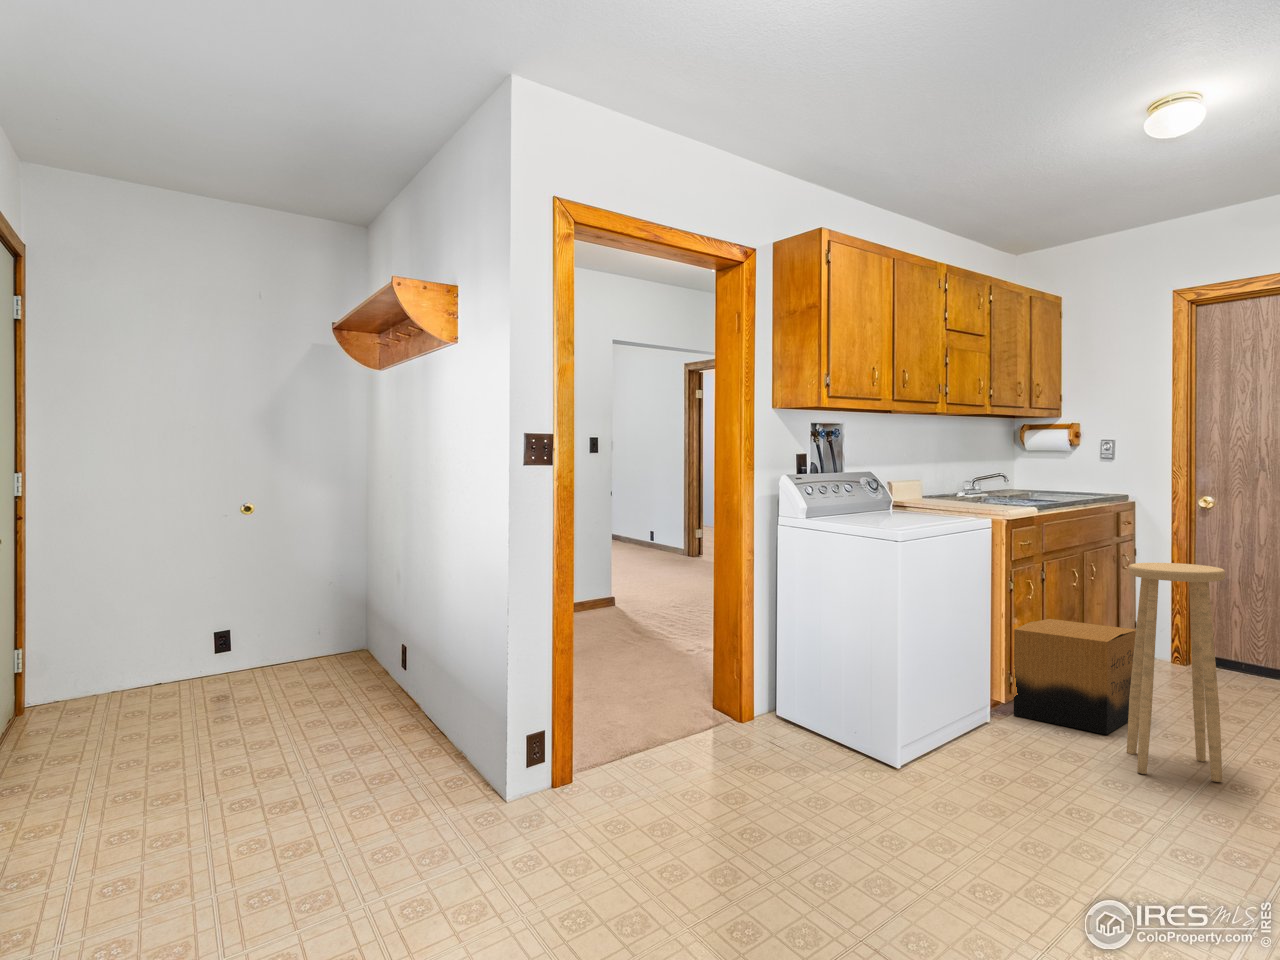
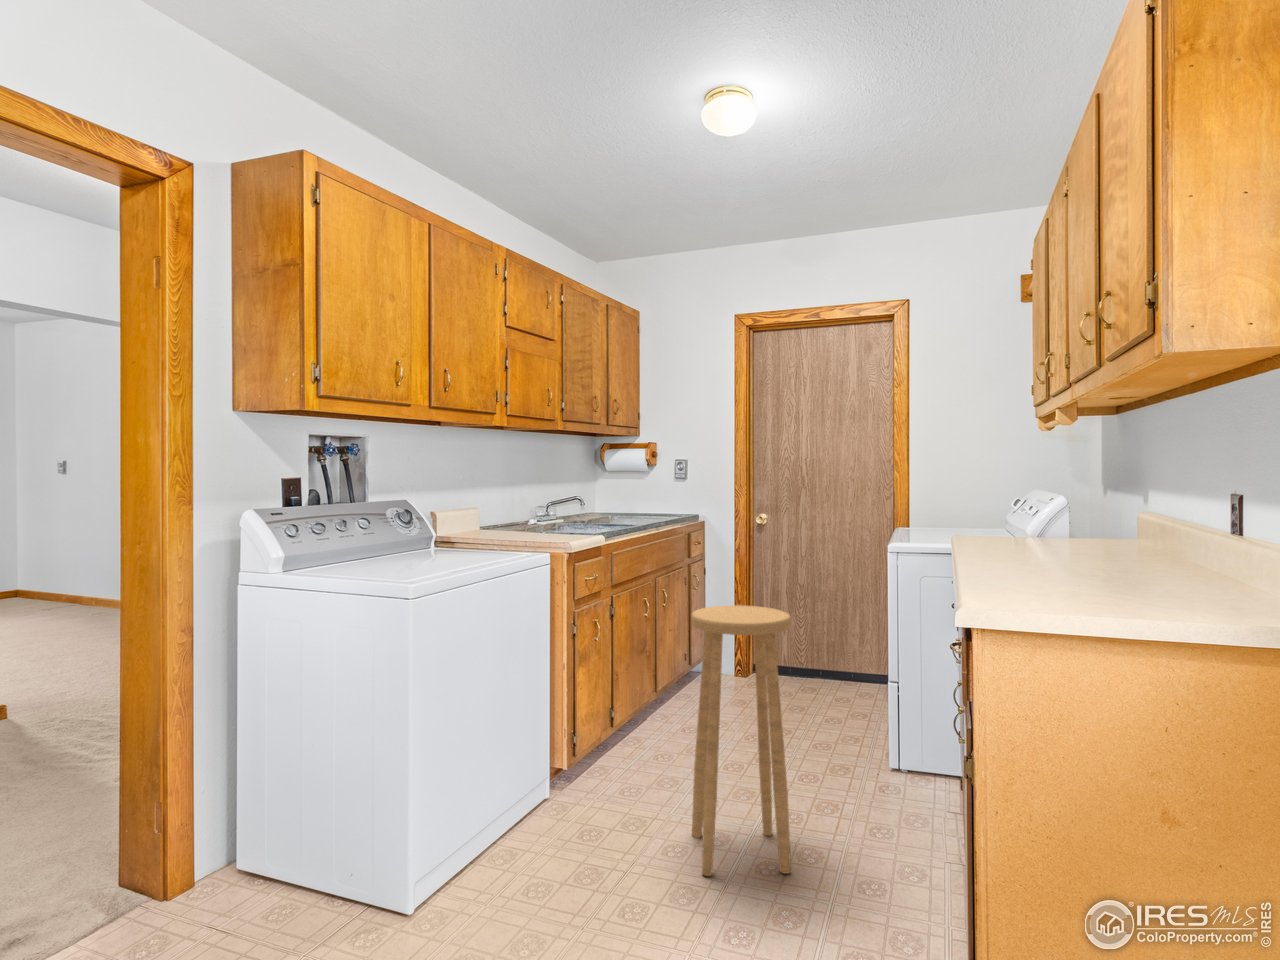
cardboard box: present [1014,619,1136,734] -> none [574,662,705,807]

